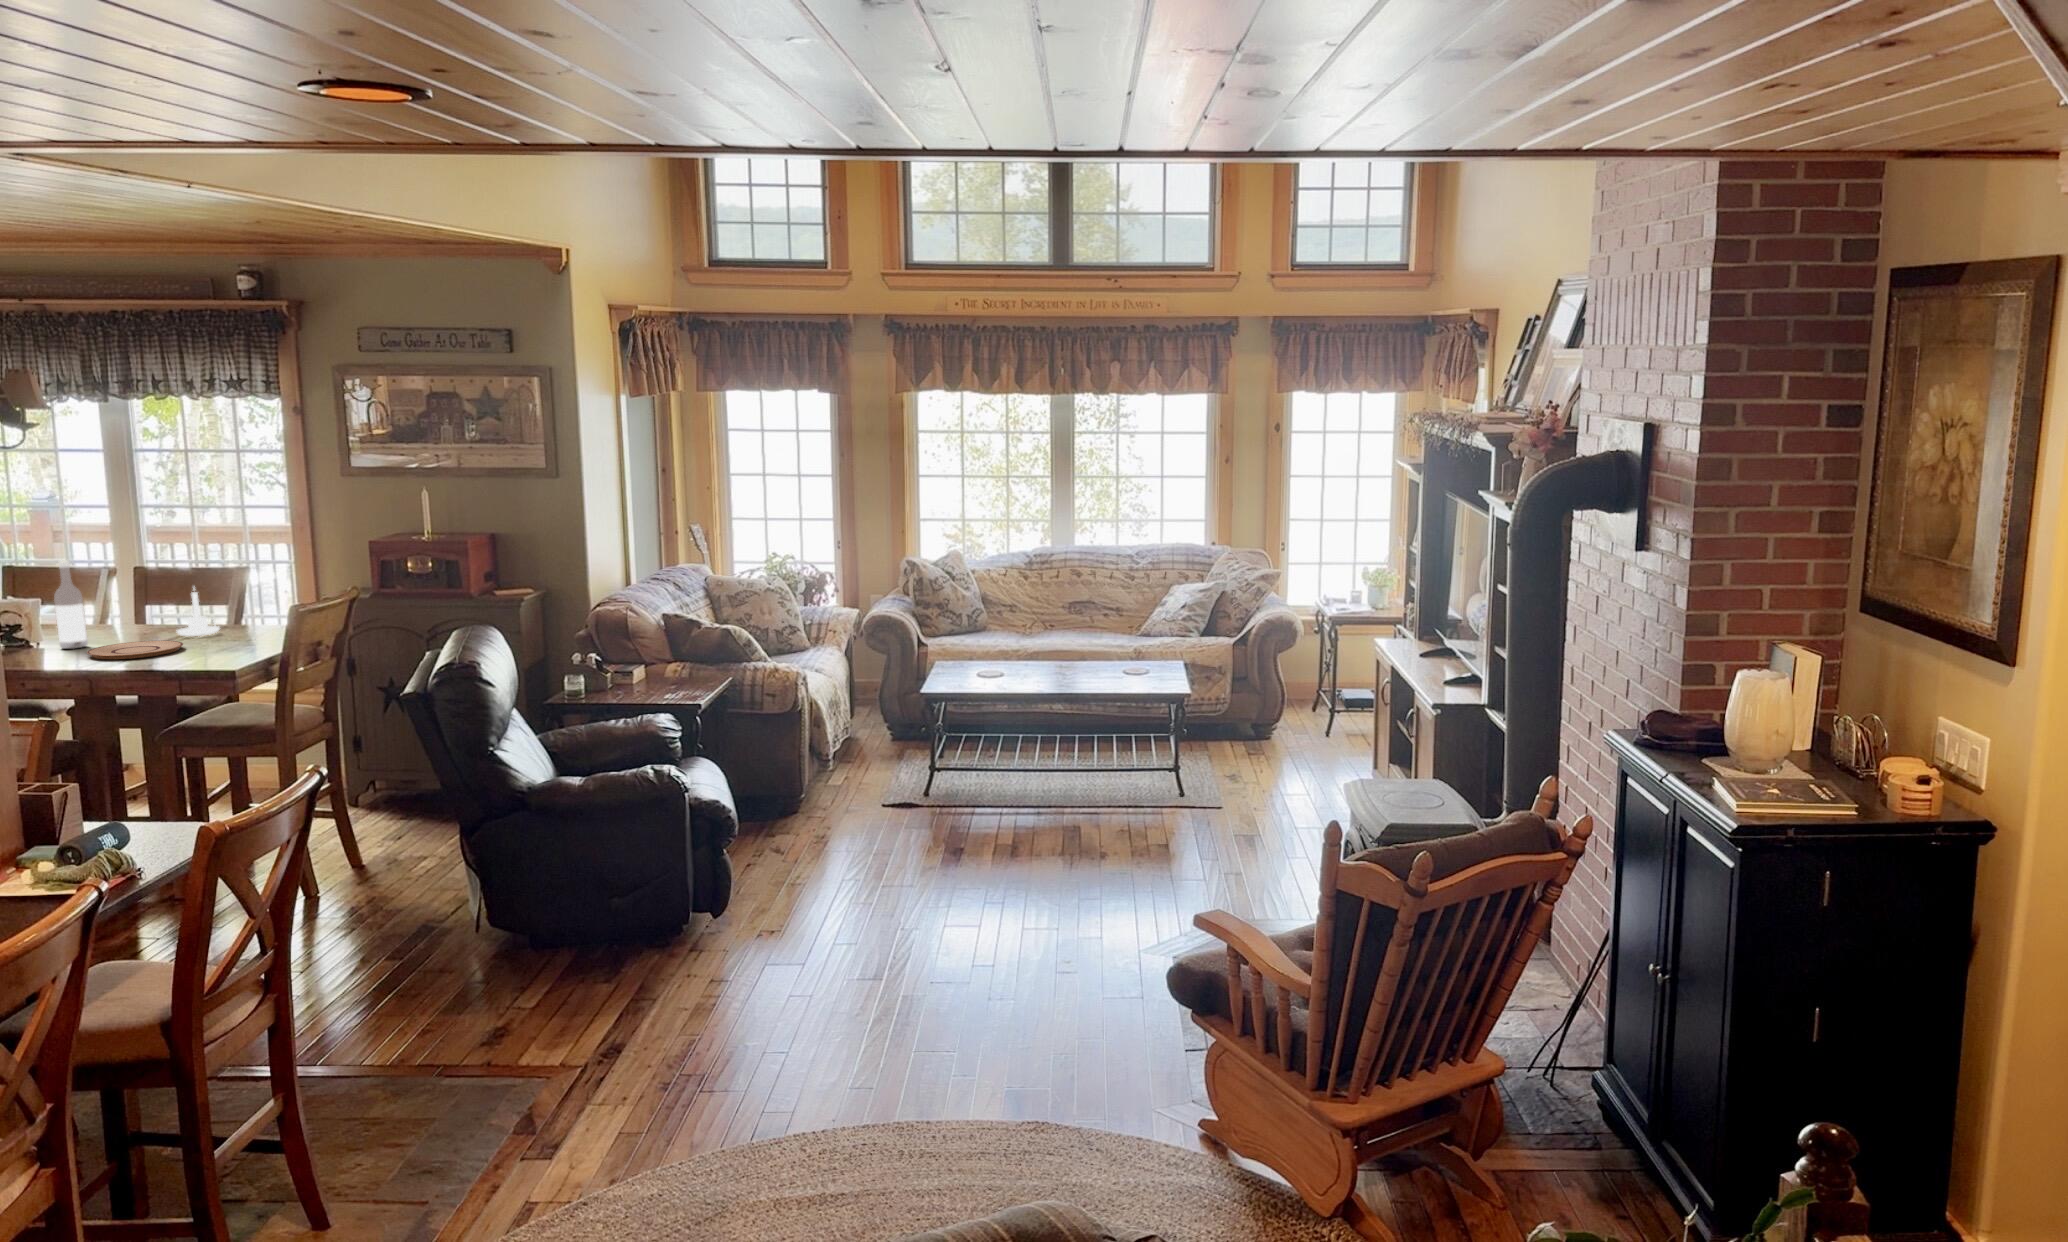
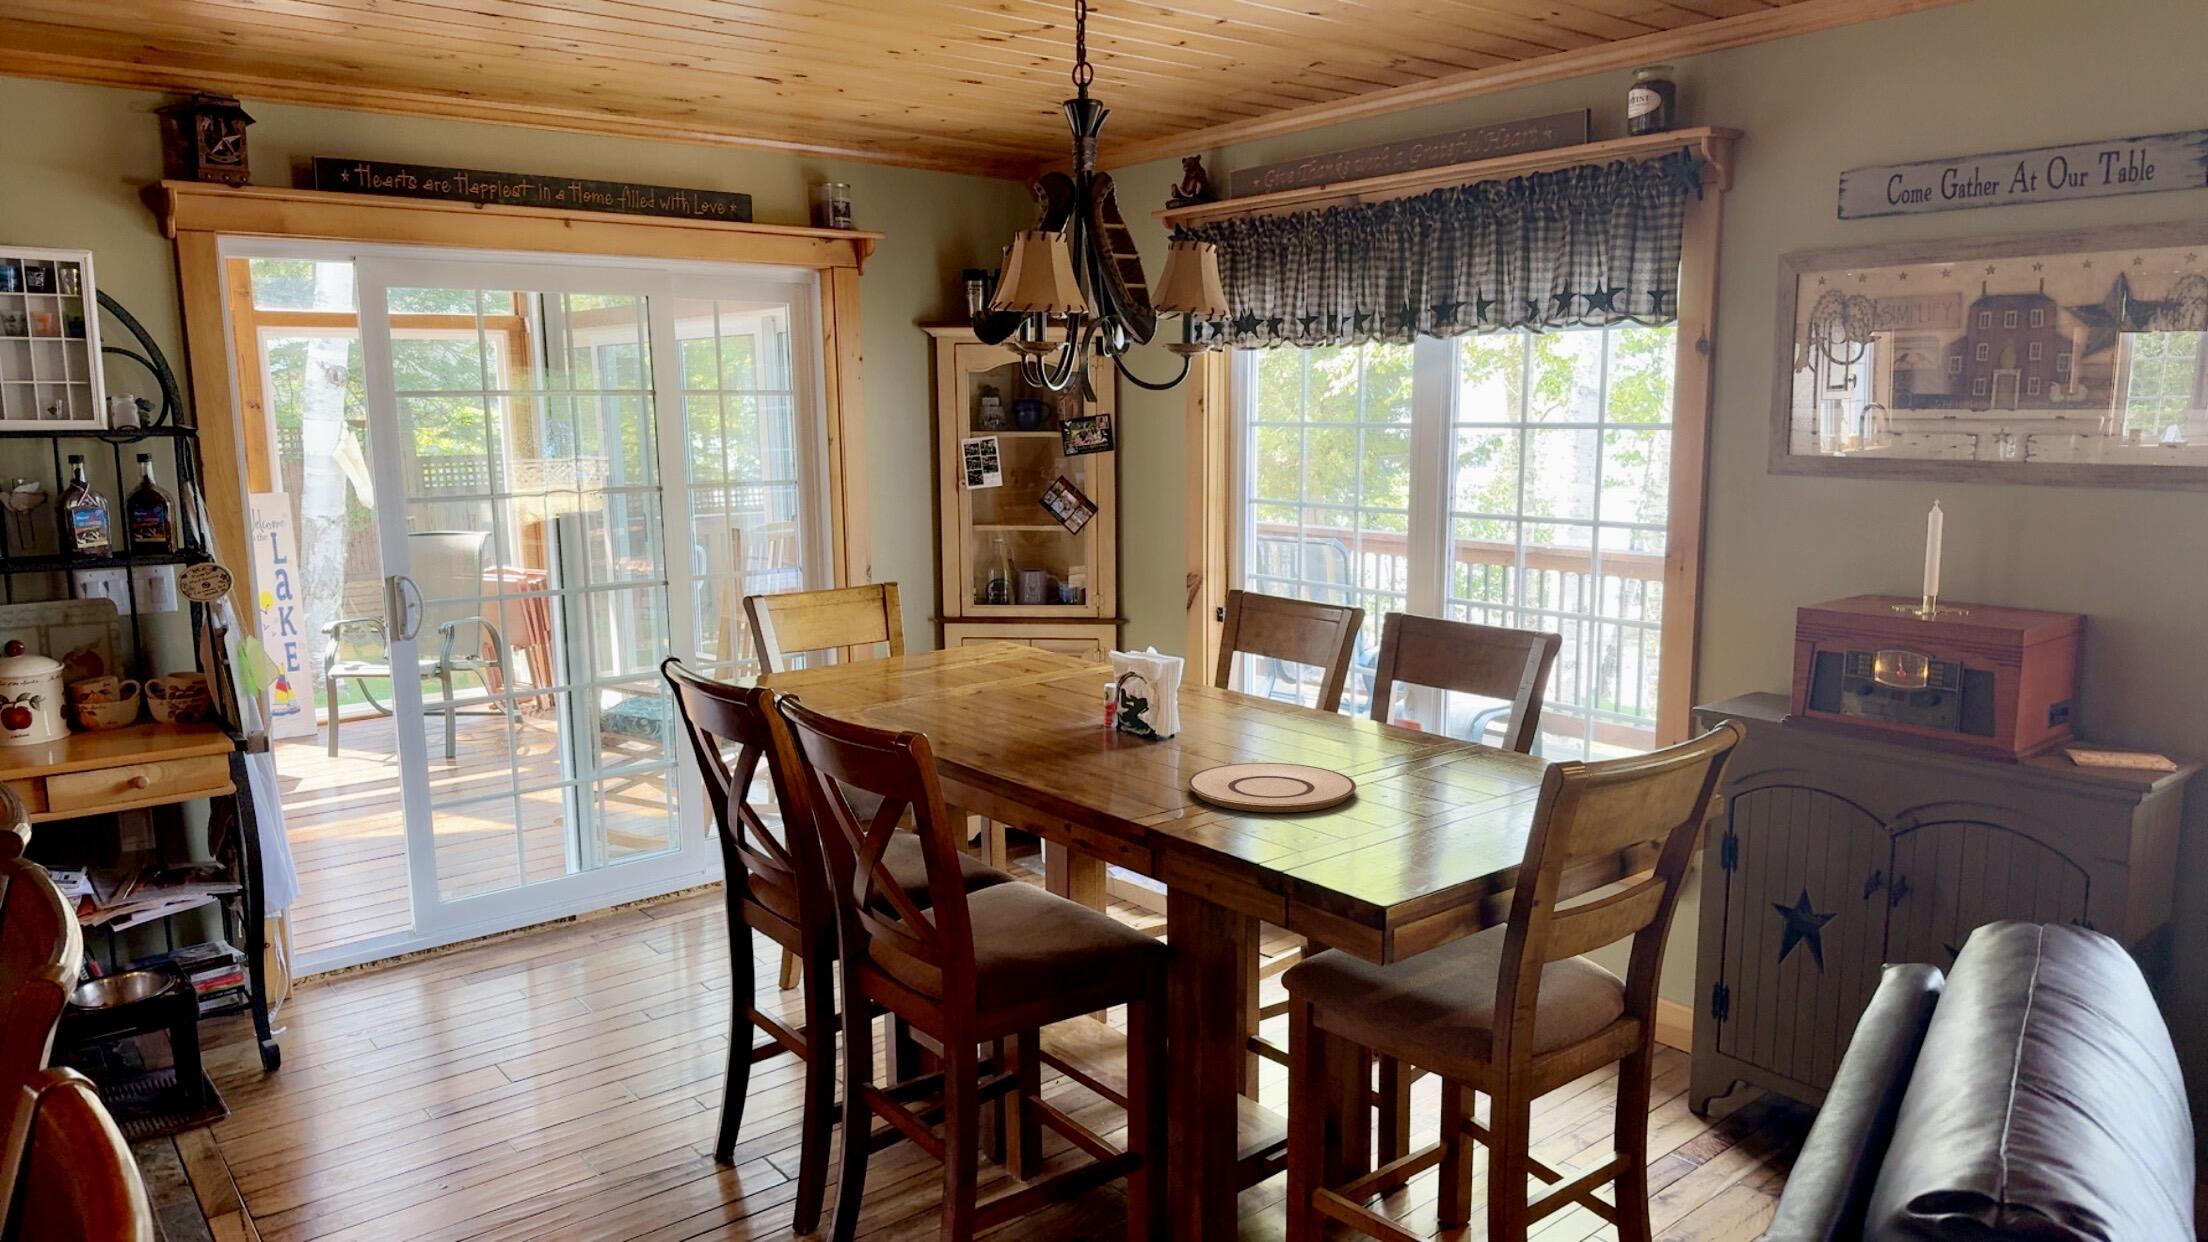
wine bottle: present [54,560,88,649] -> none [1184,592,1229,756]
candle holder: present [177,588,220,636] -> none [1377,664,1455,768]

